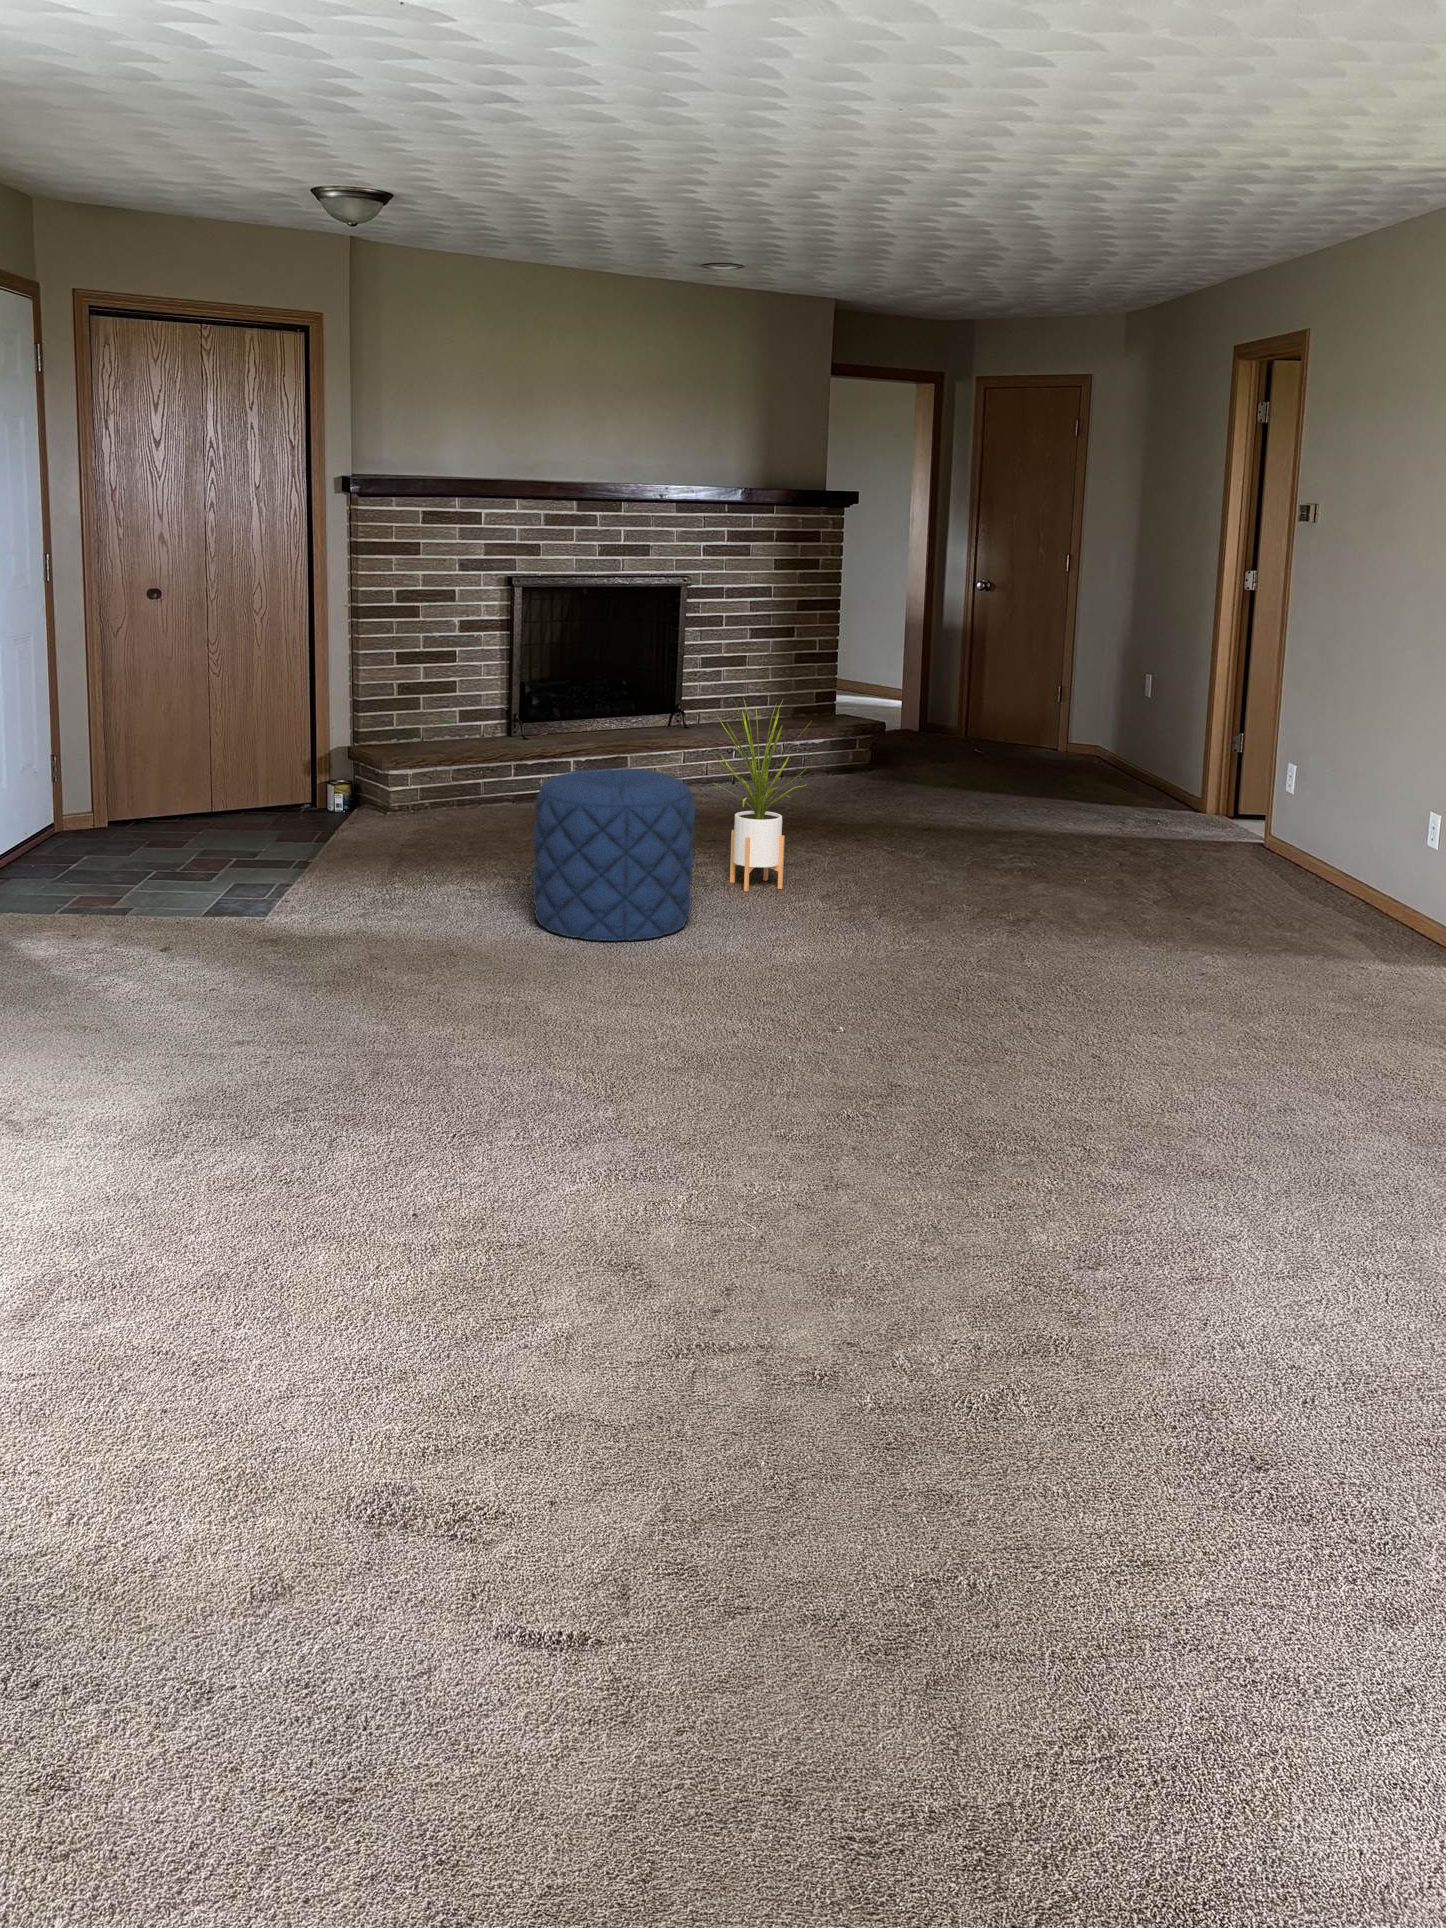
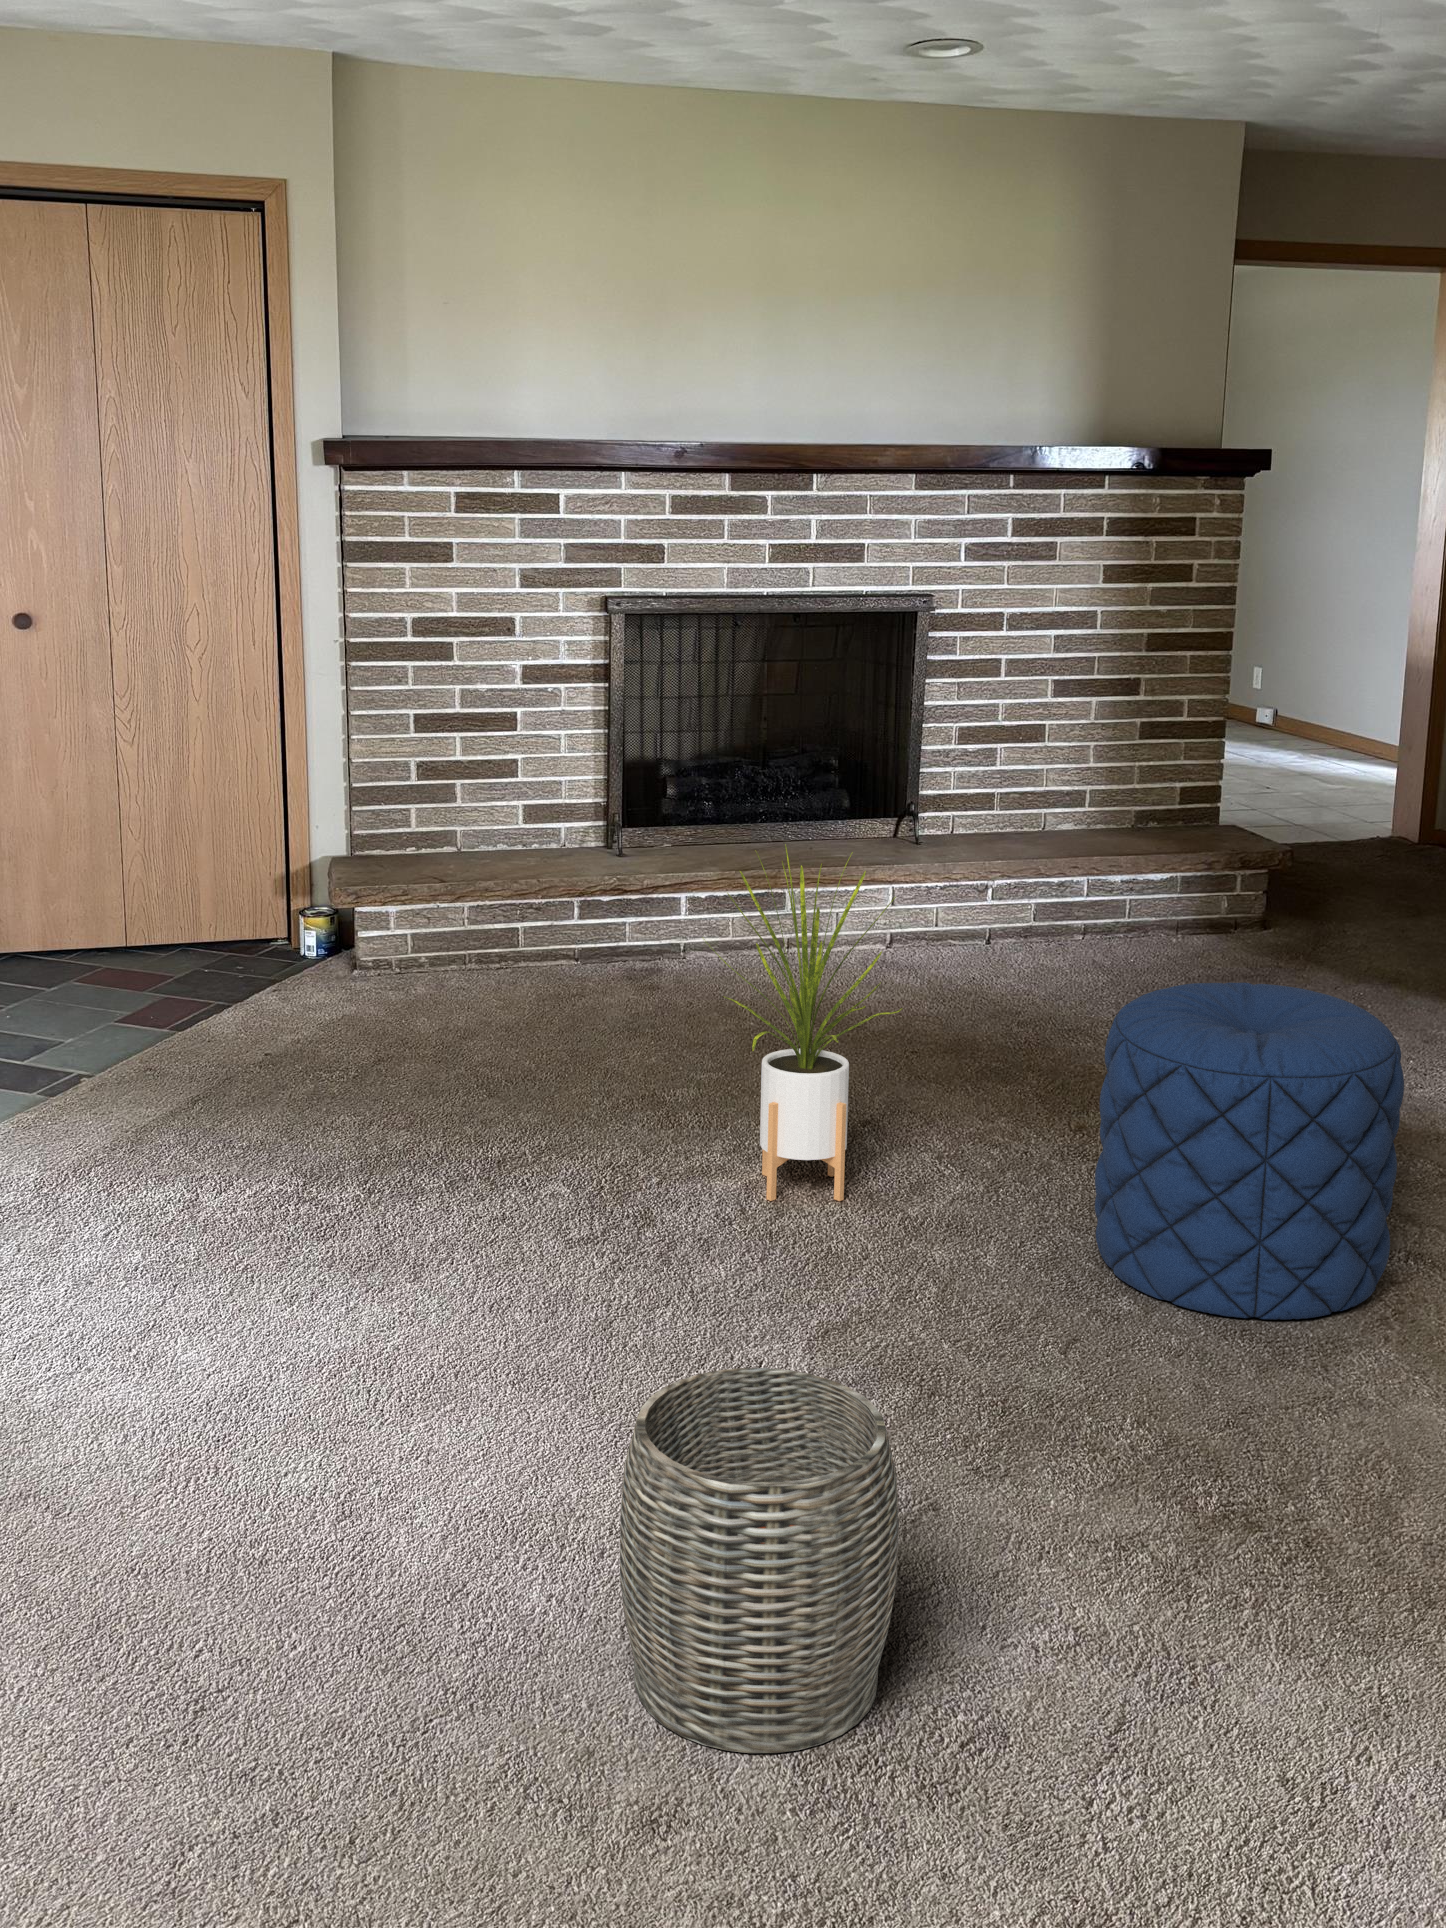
pouf: present [533,768,695,941] -> present [1095,983,1404,1319]
woven basket: none [866,901,995,1055] -> present [620,1368,899,1753]

